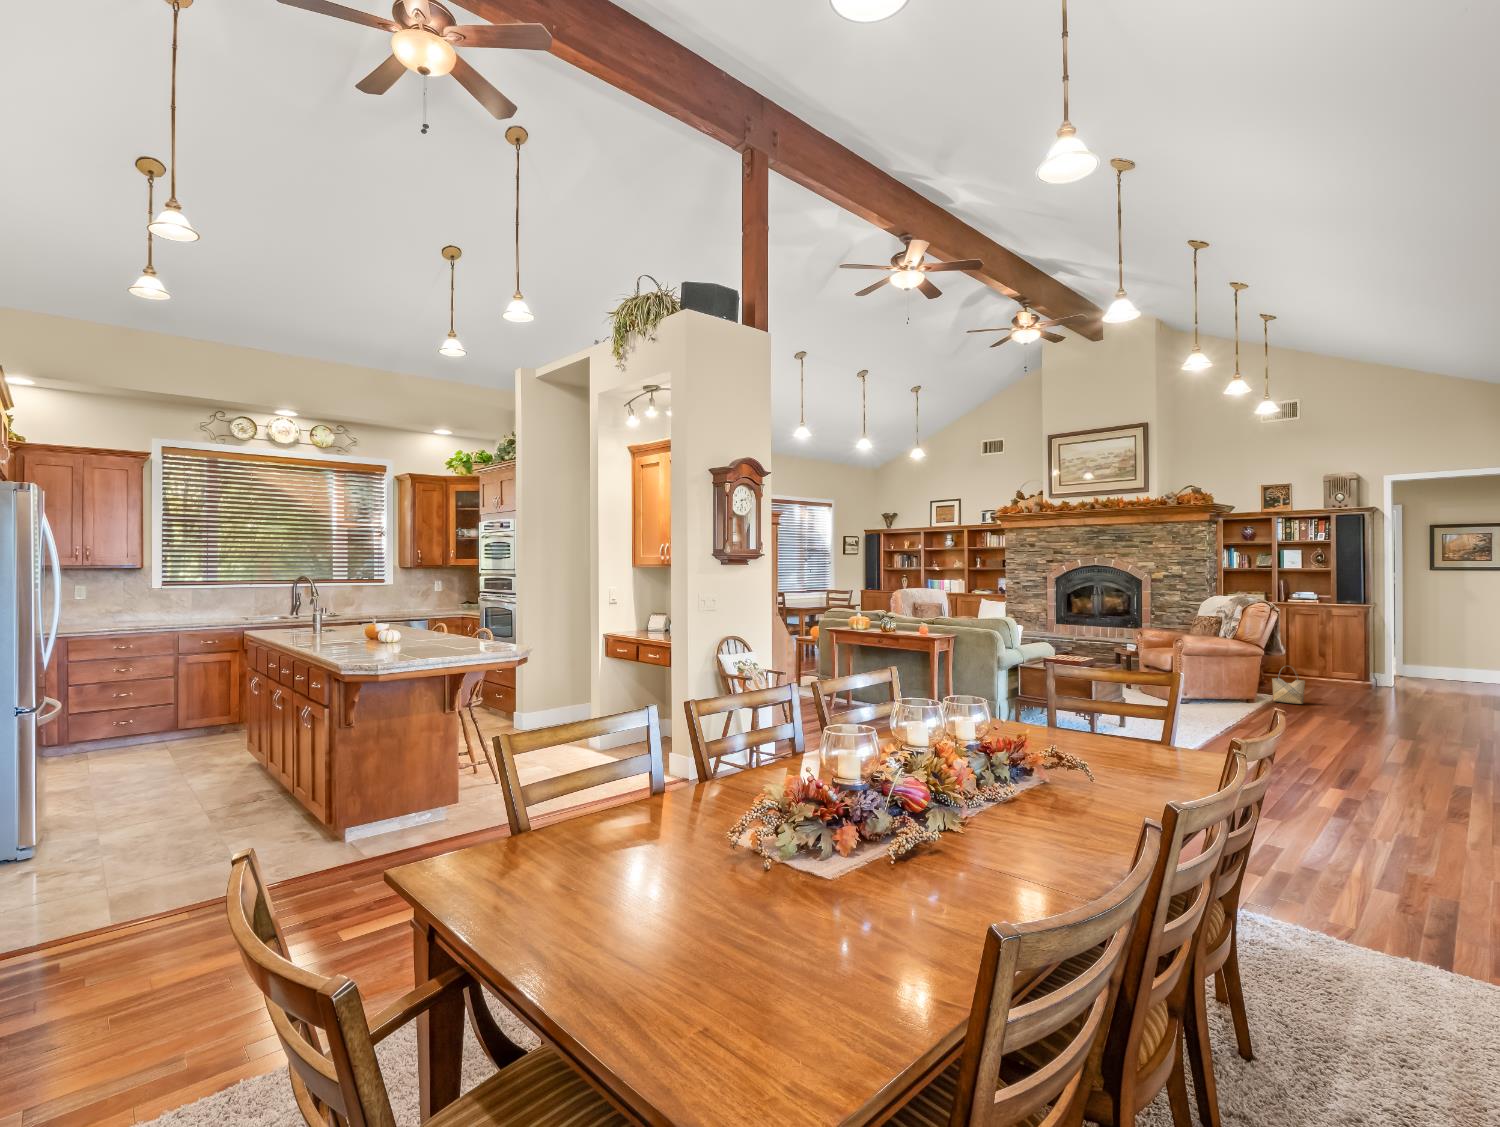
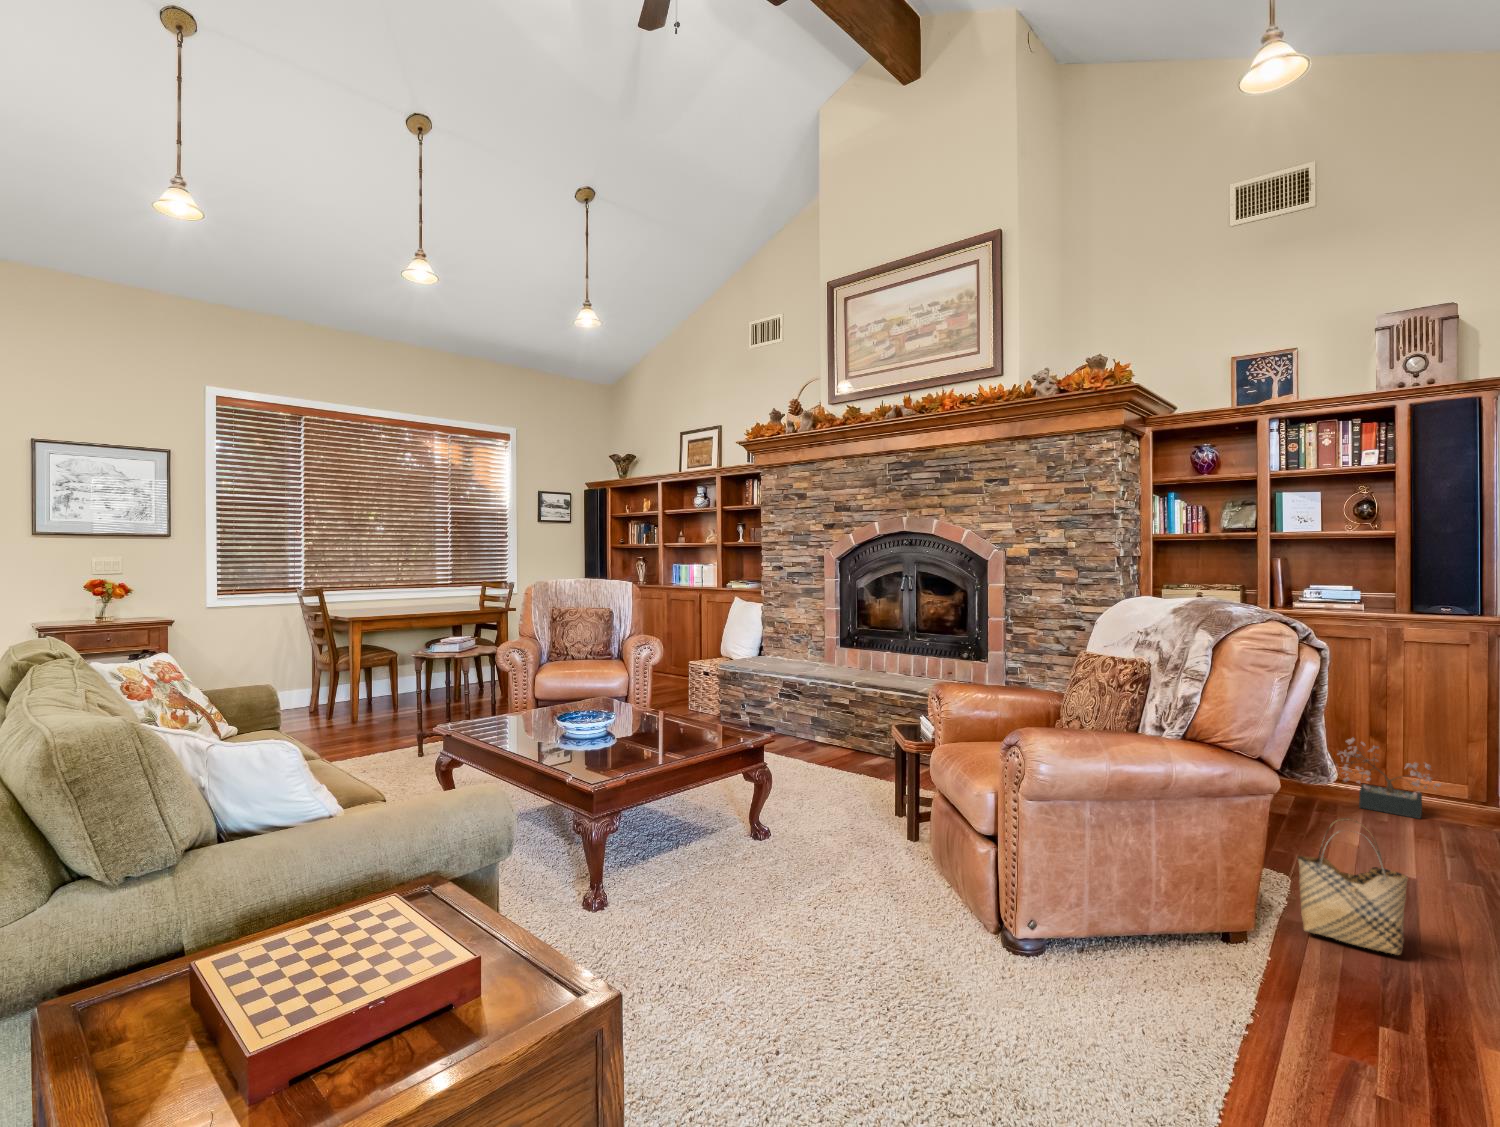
decorative plant: none [1303,657,1344,687] -> present [1338,737,1441,819]

